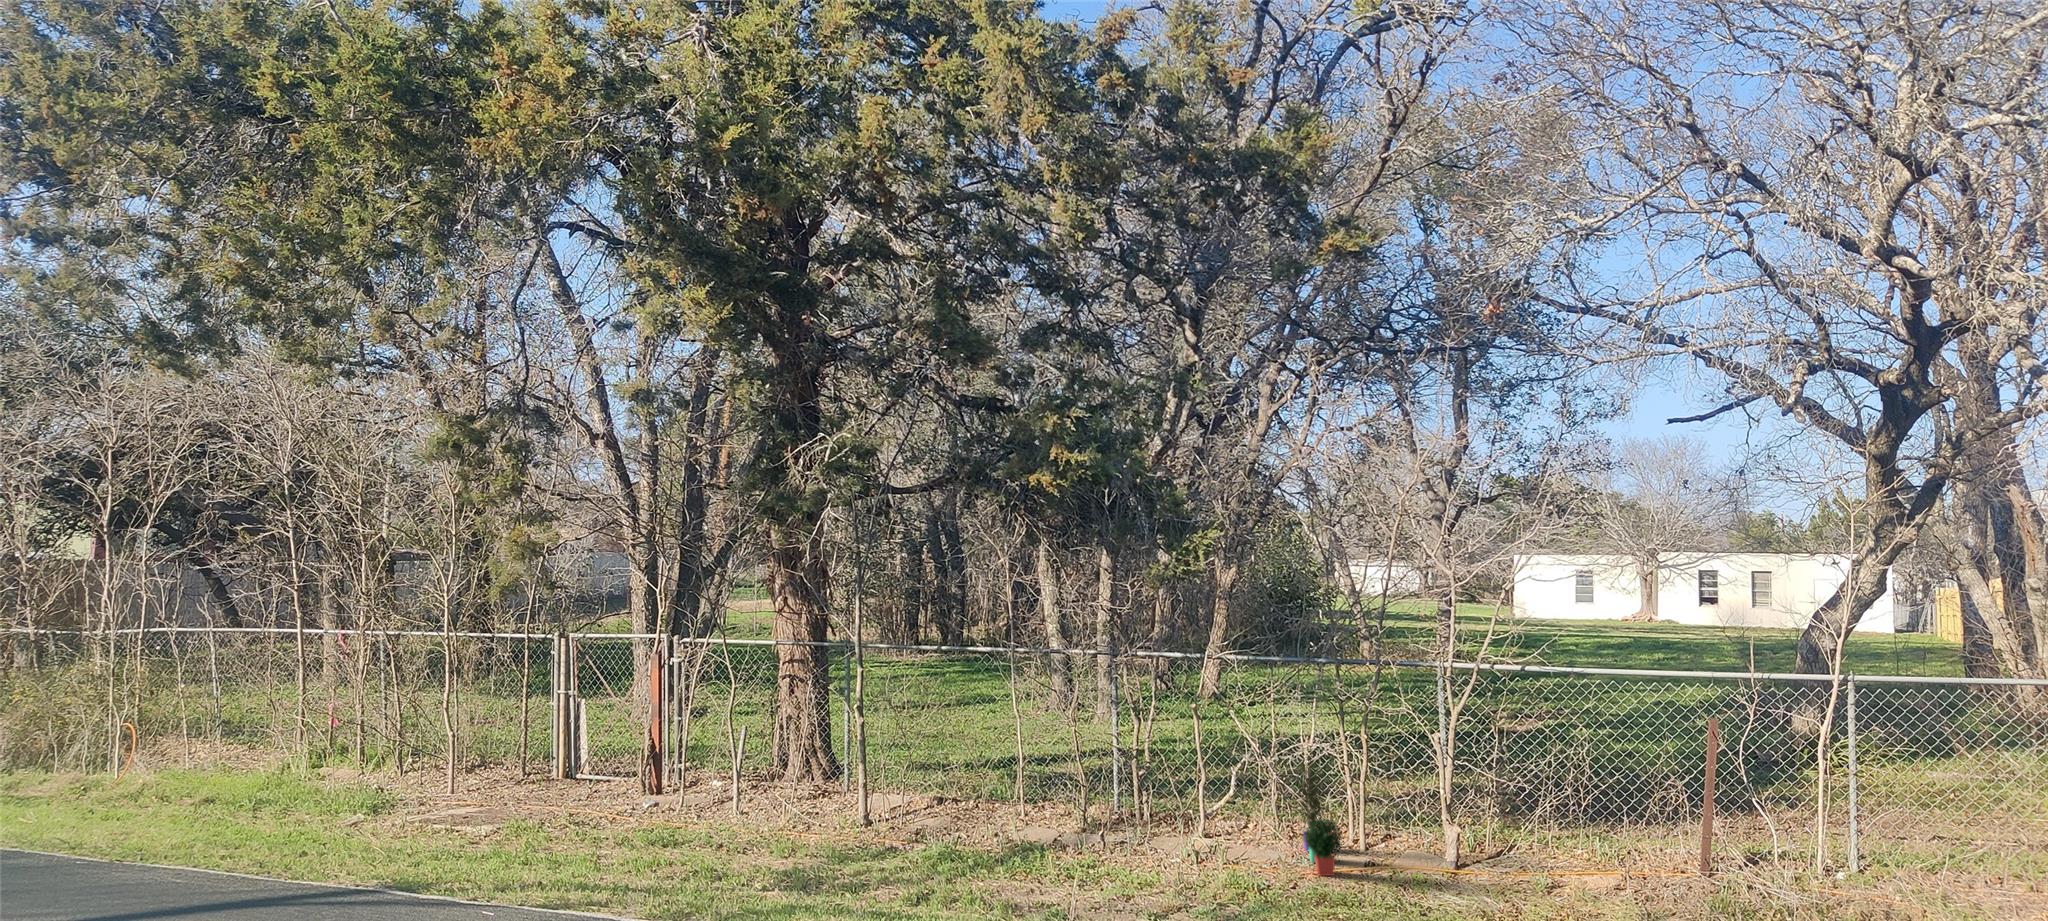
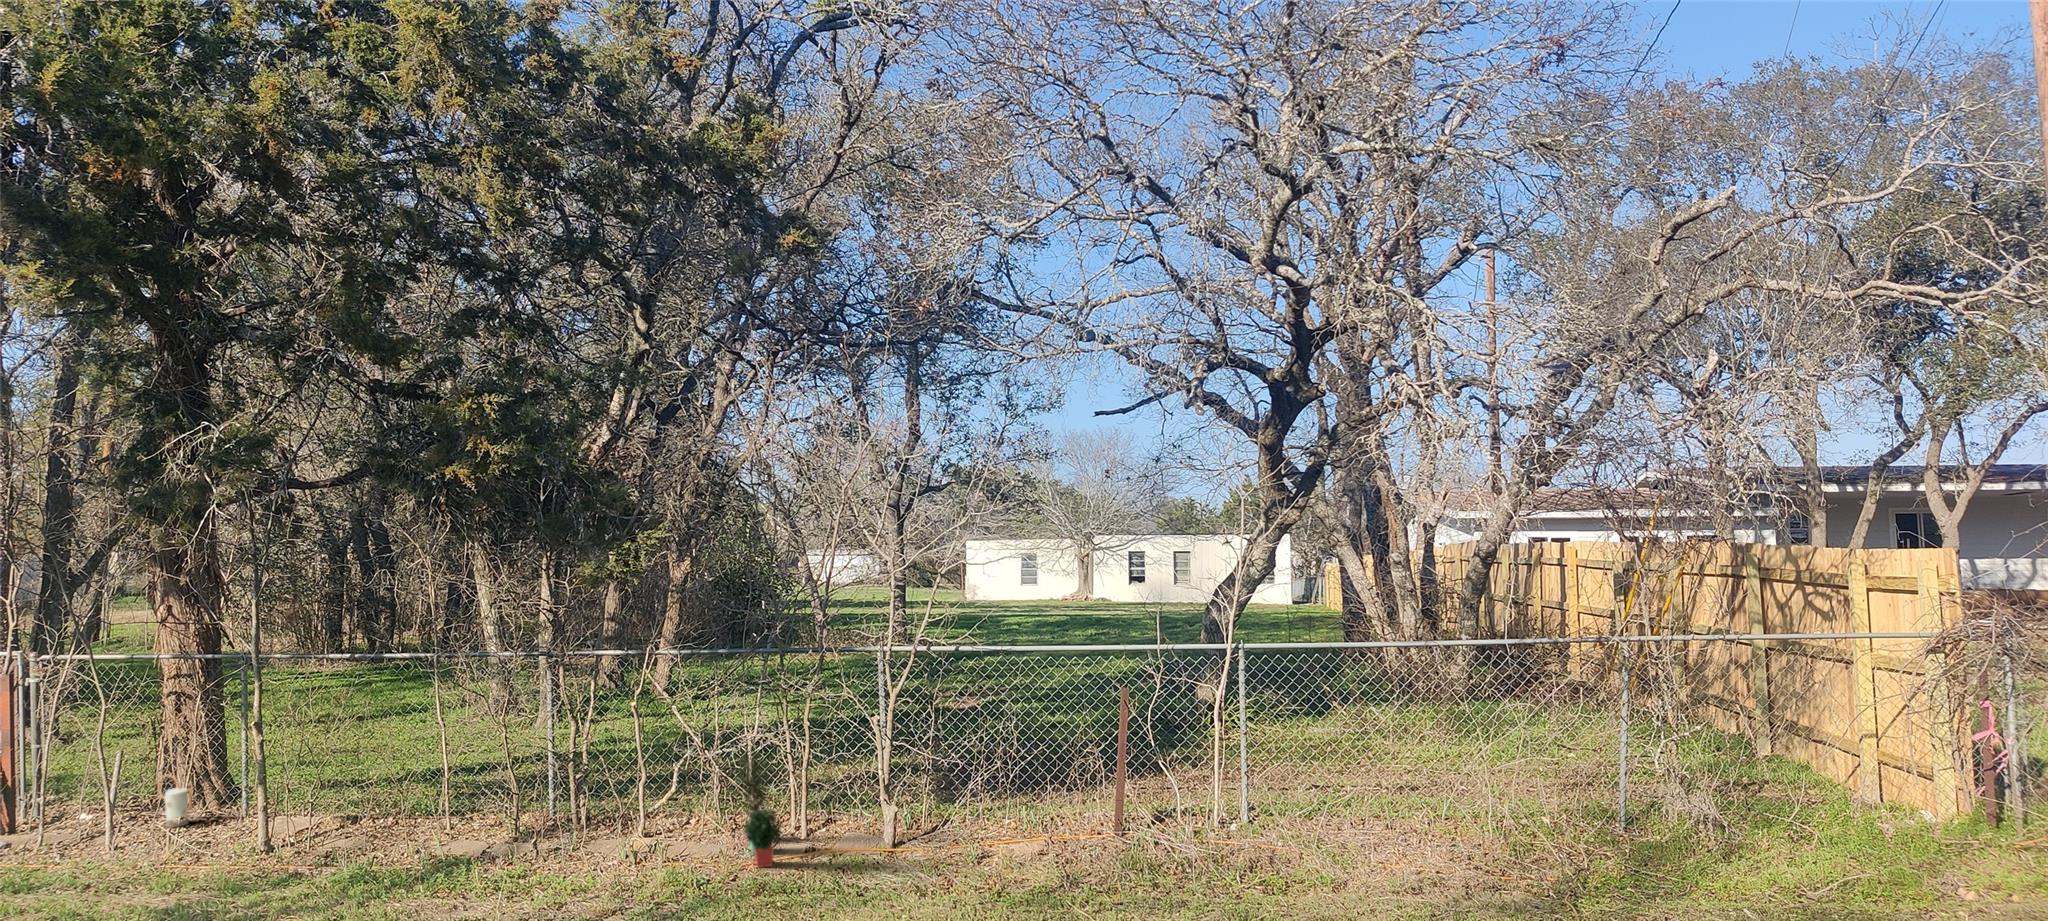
watering can: none [774,750,804,797] -> present [158,774,194,827]

